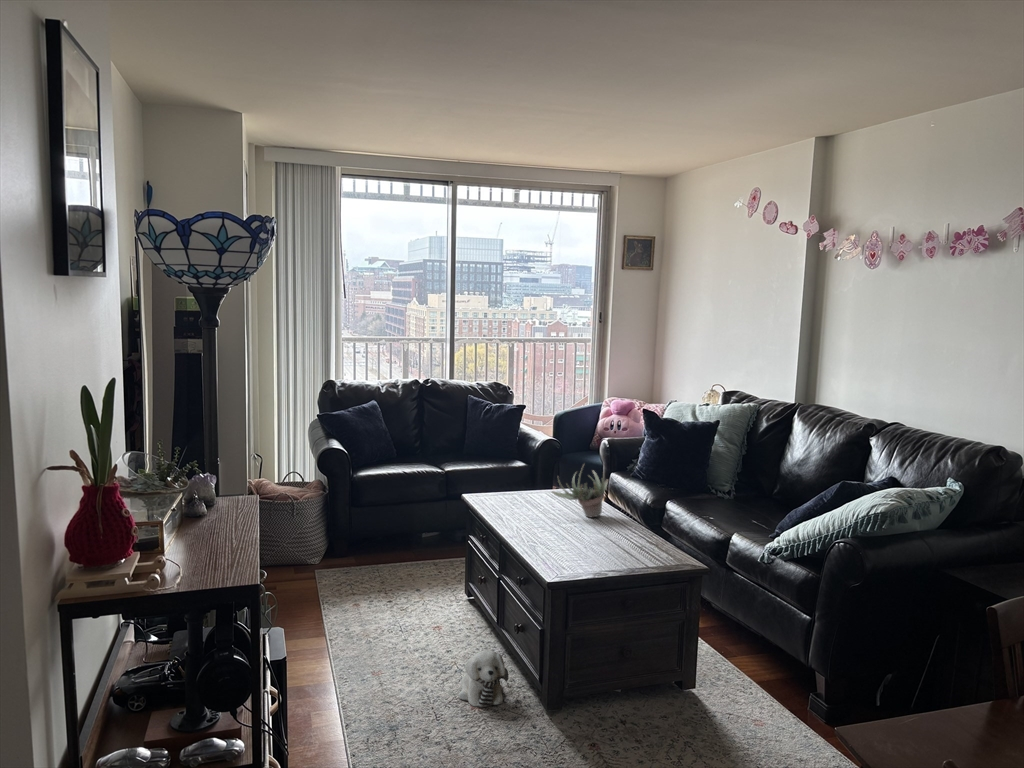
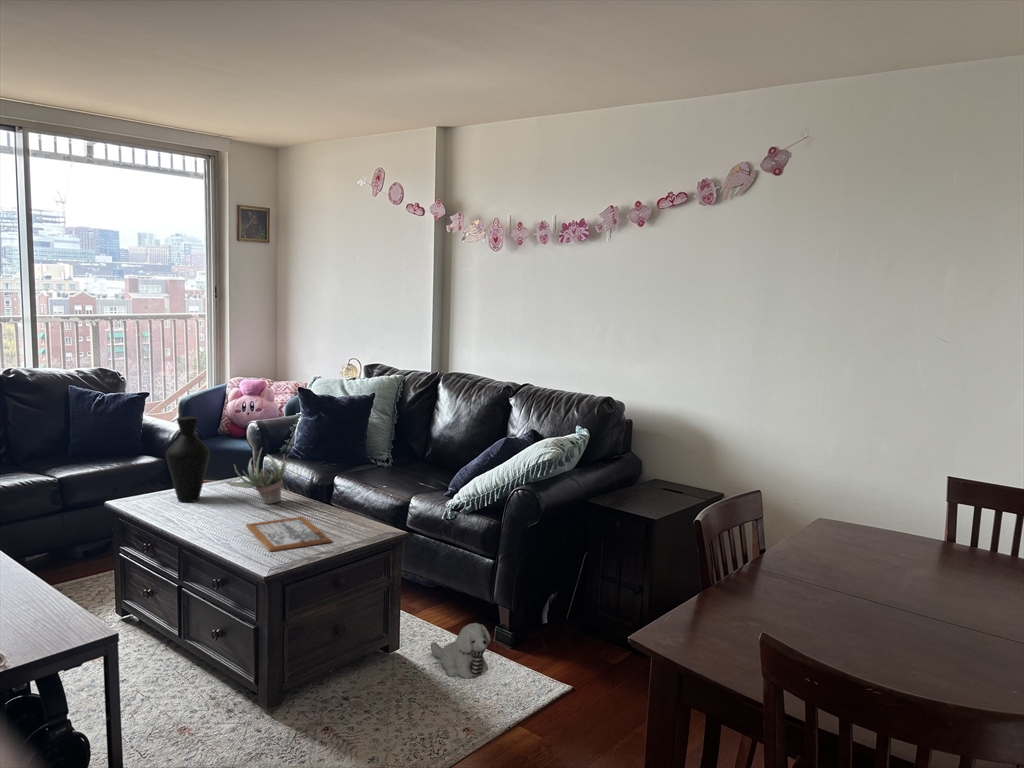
vase: none [508,428,544,506] -> present [166,417,210,502]
picture frame: none [558,533,625,563] -> present [246,517,331,552]
plush toy: present [459,650,509,708] -> present [431,623,491,678]

